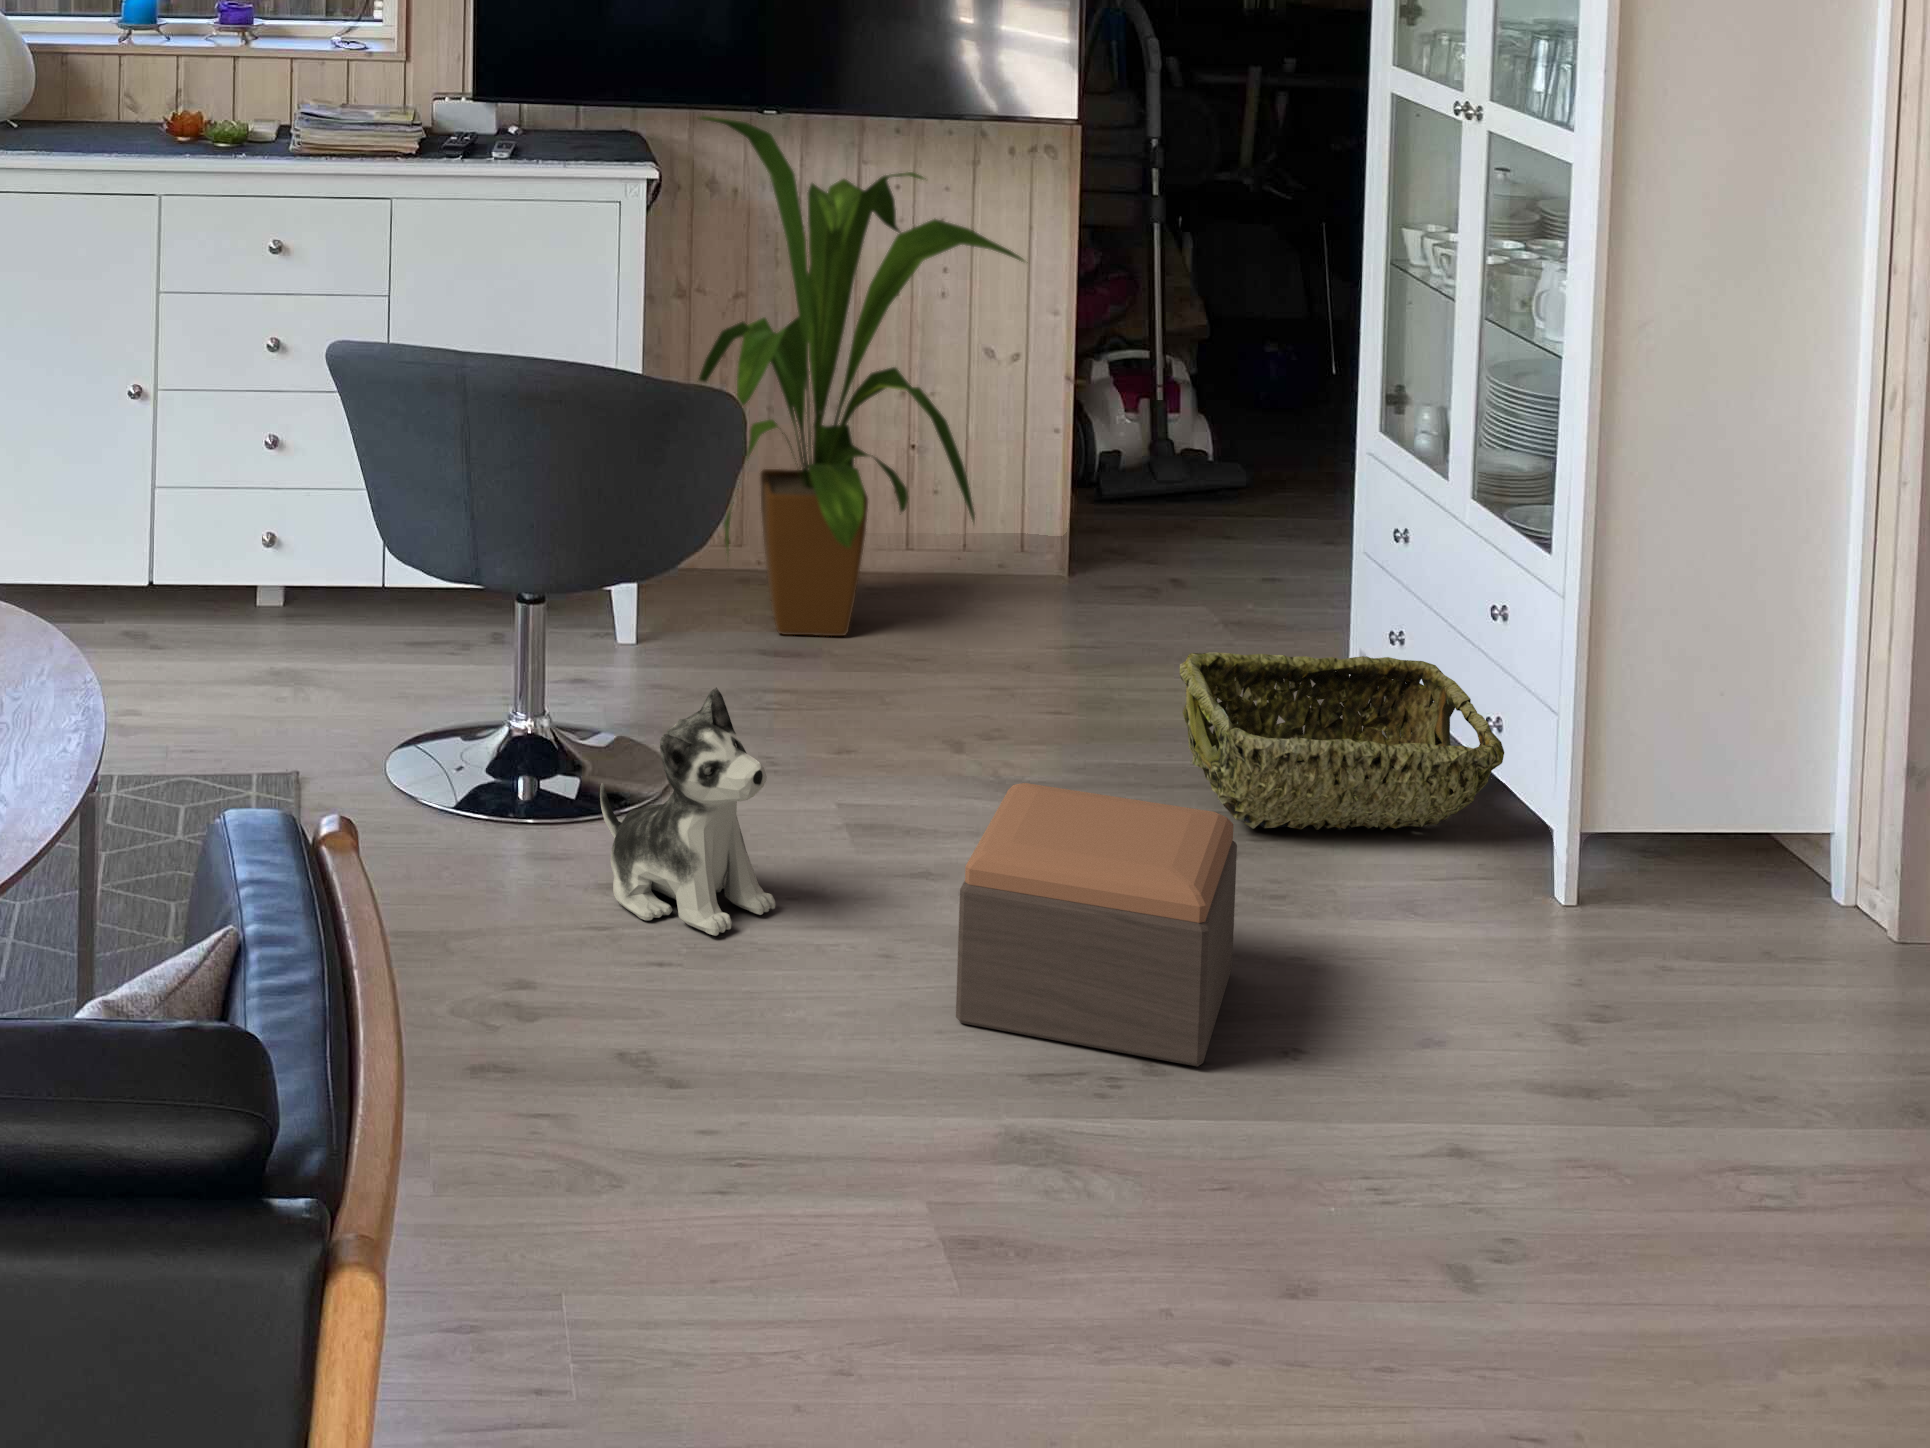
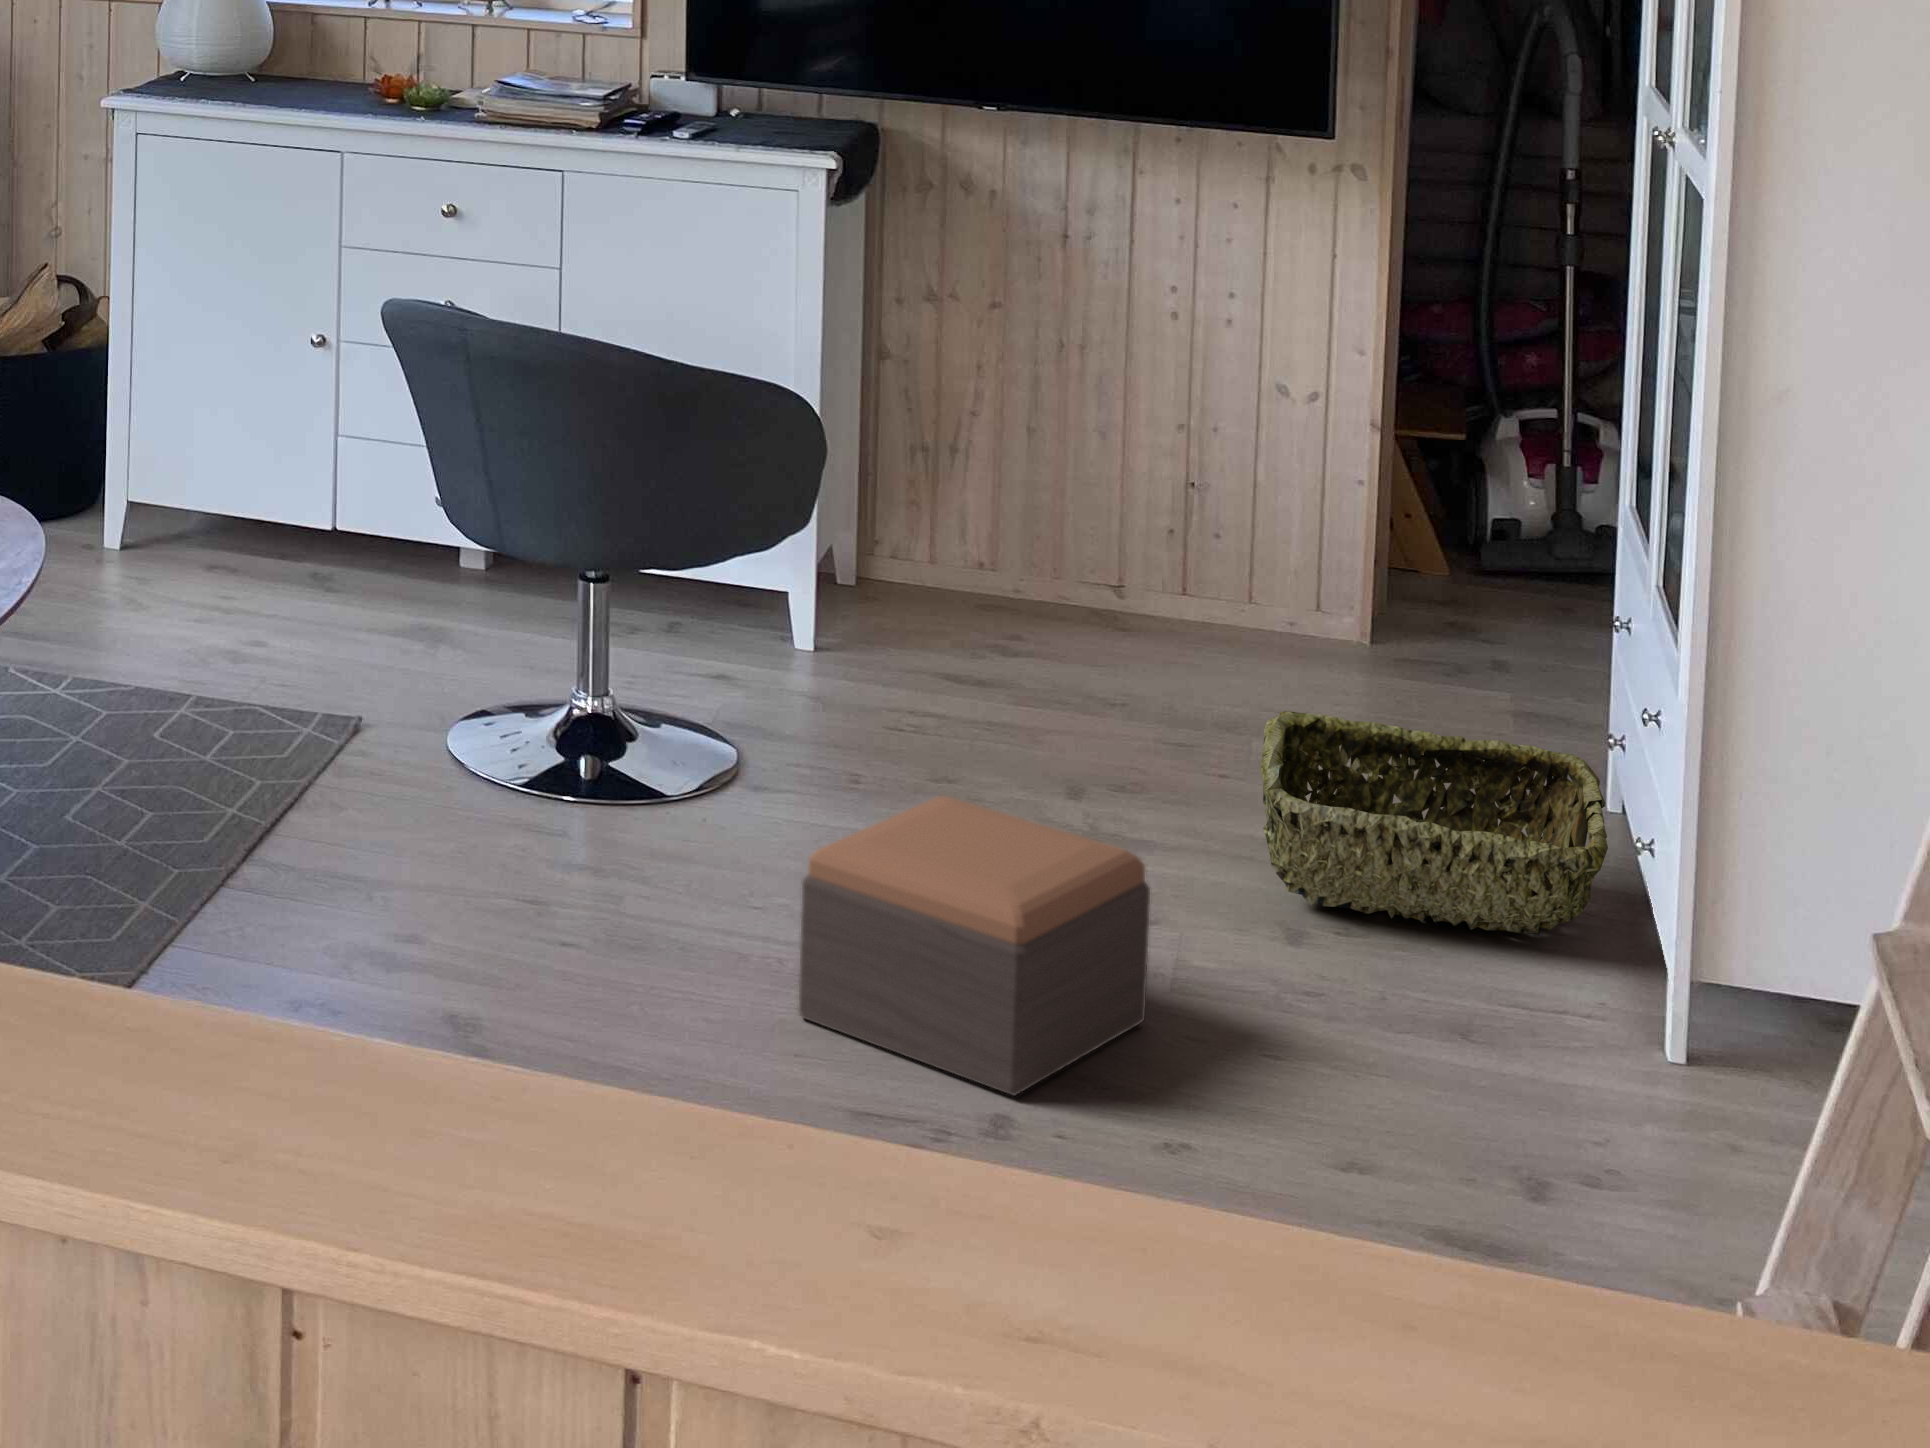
house plant: present [699,116,1024,636] -> none [871,105,1277,672]
plush toy: present [600,688,775,936] -> none [554,661,709,907]

